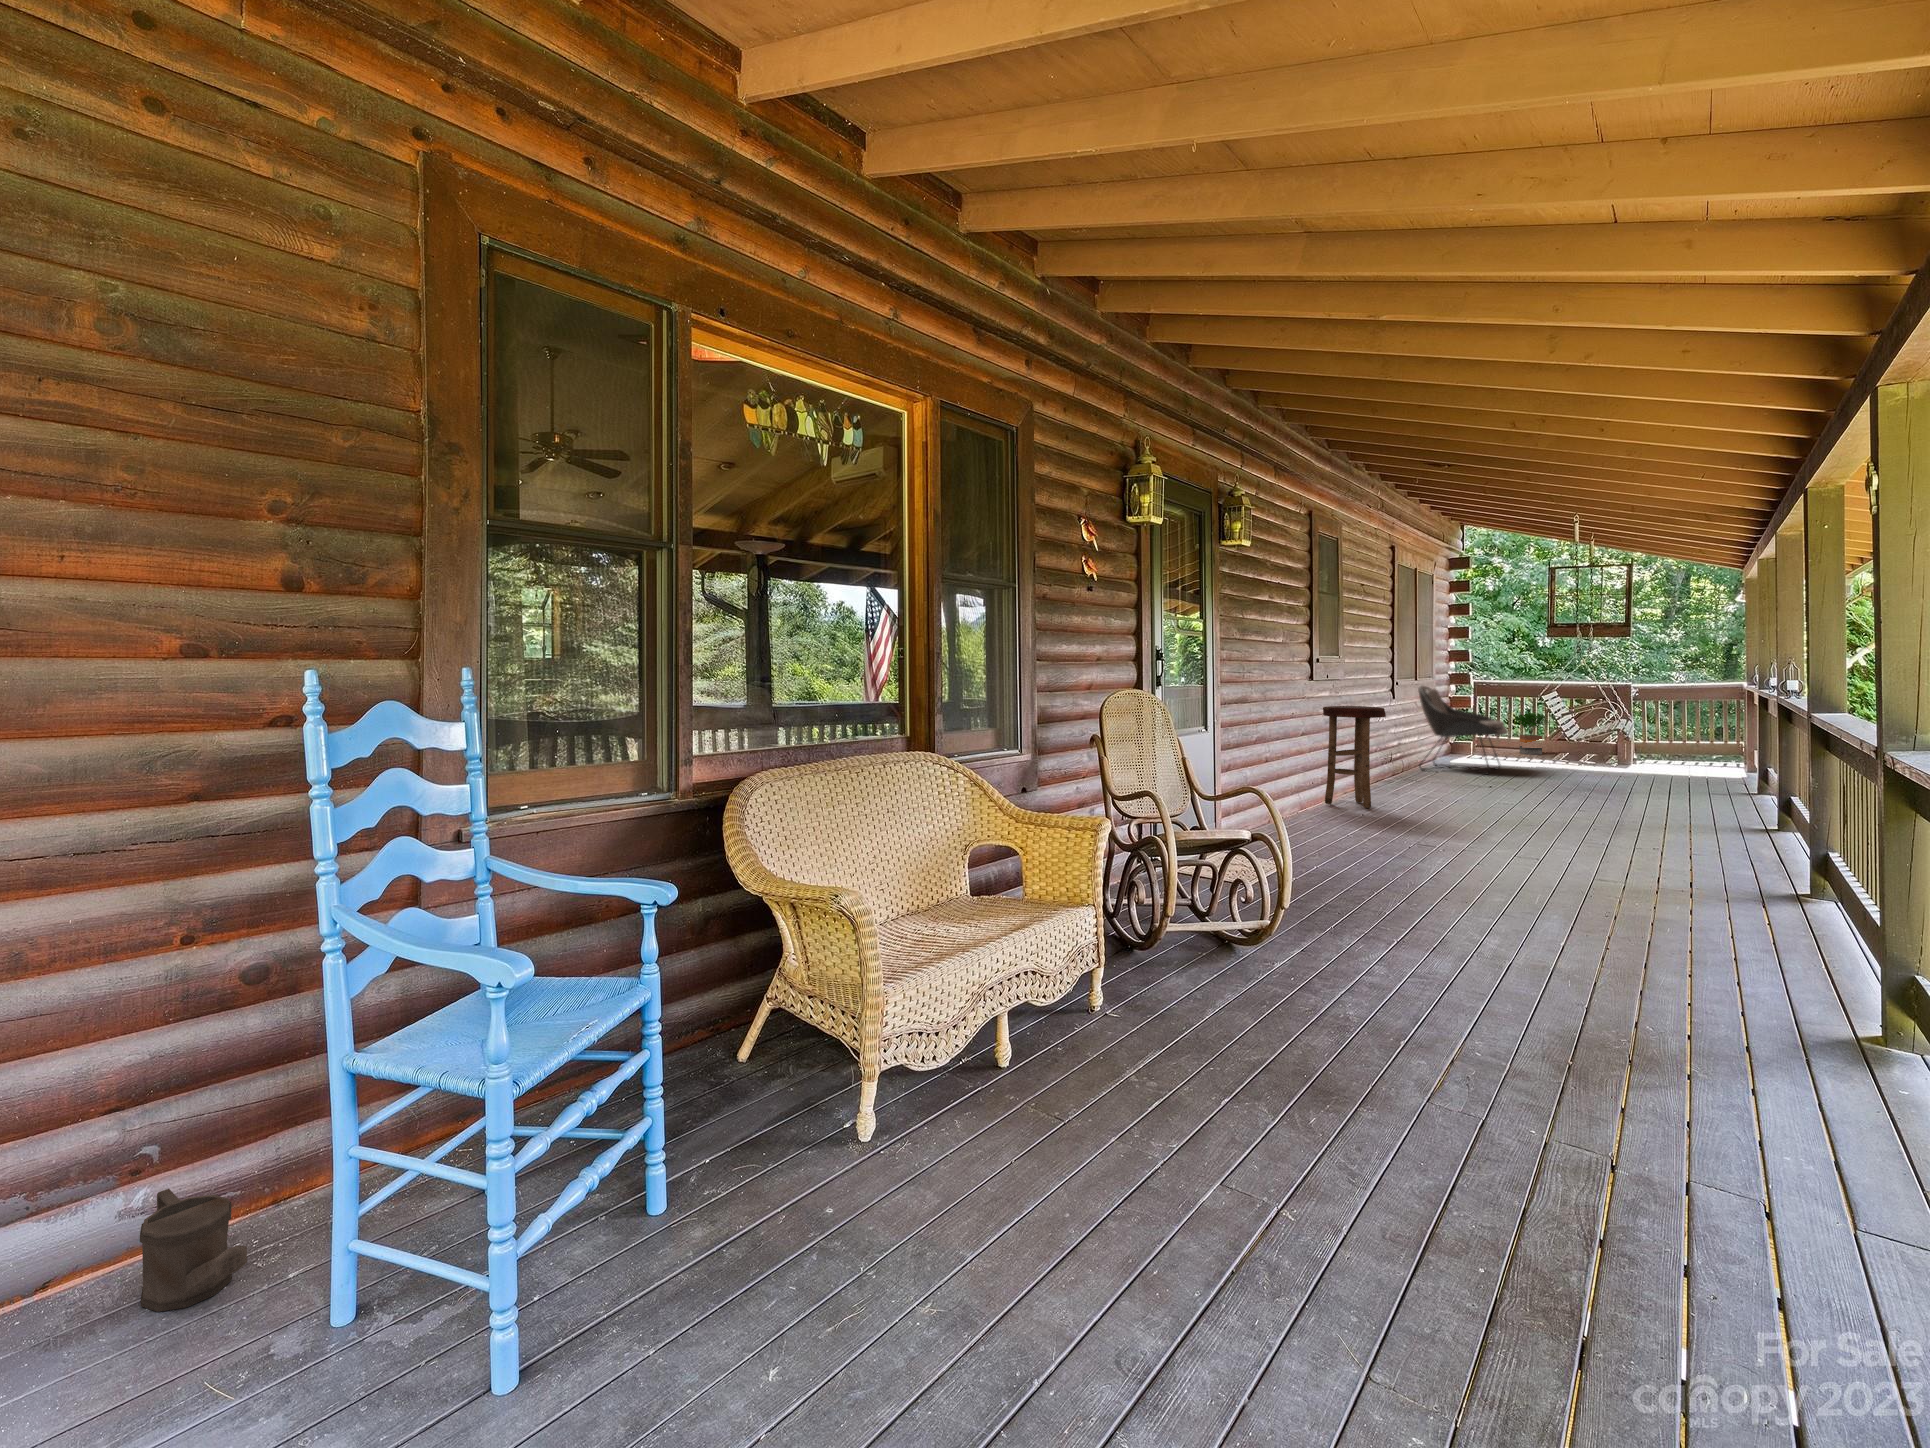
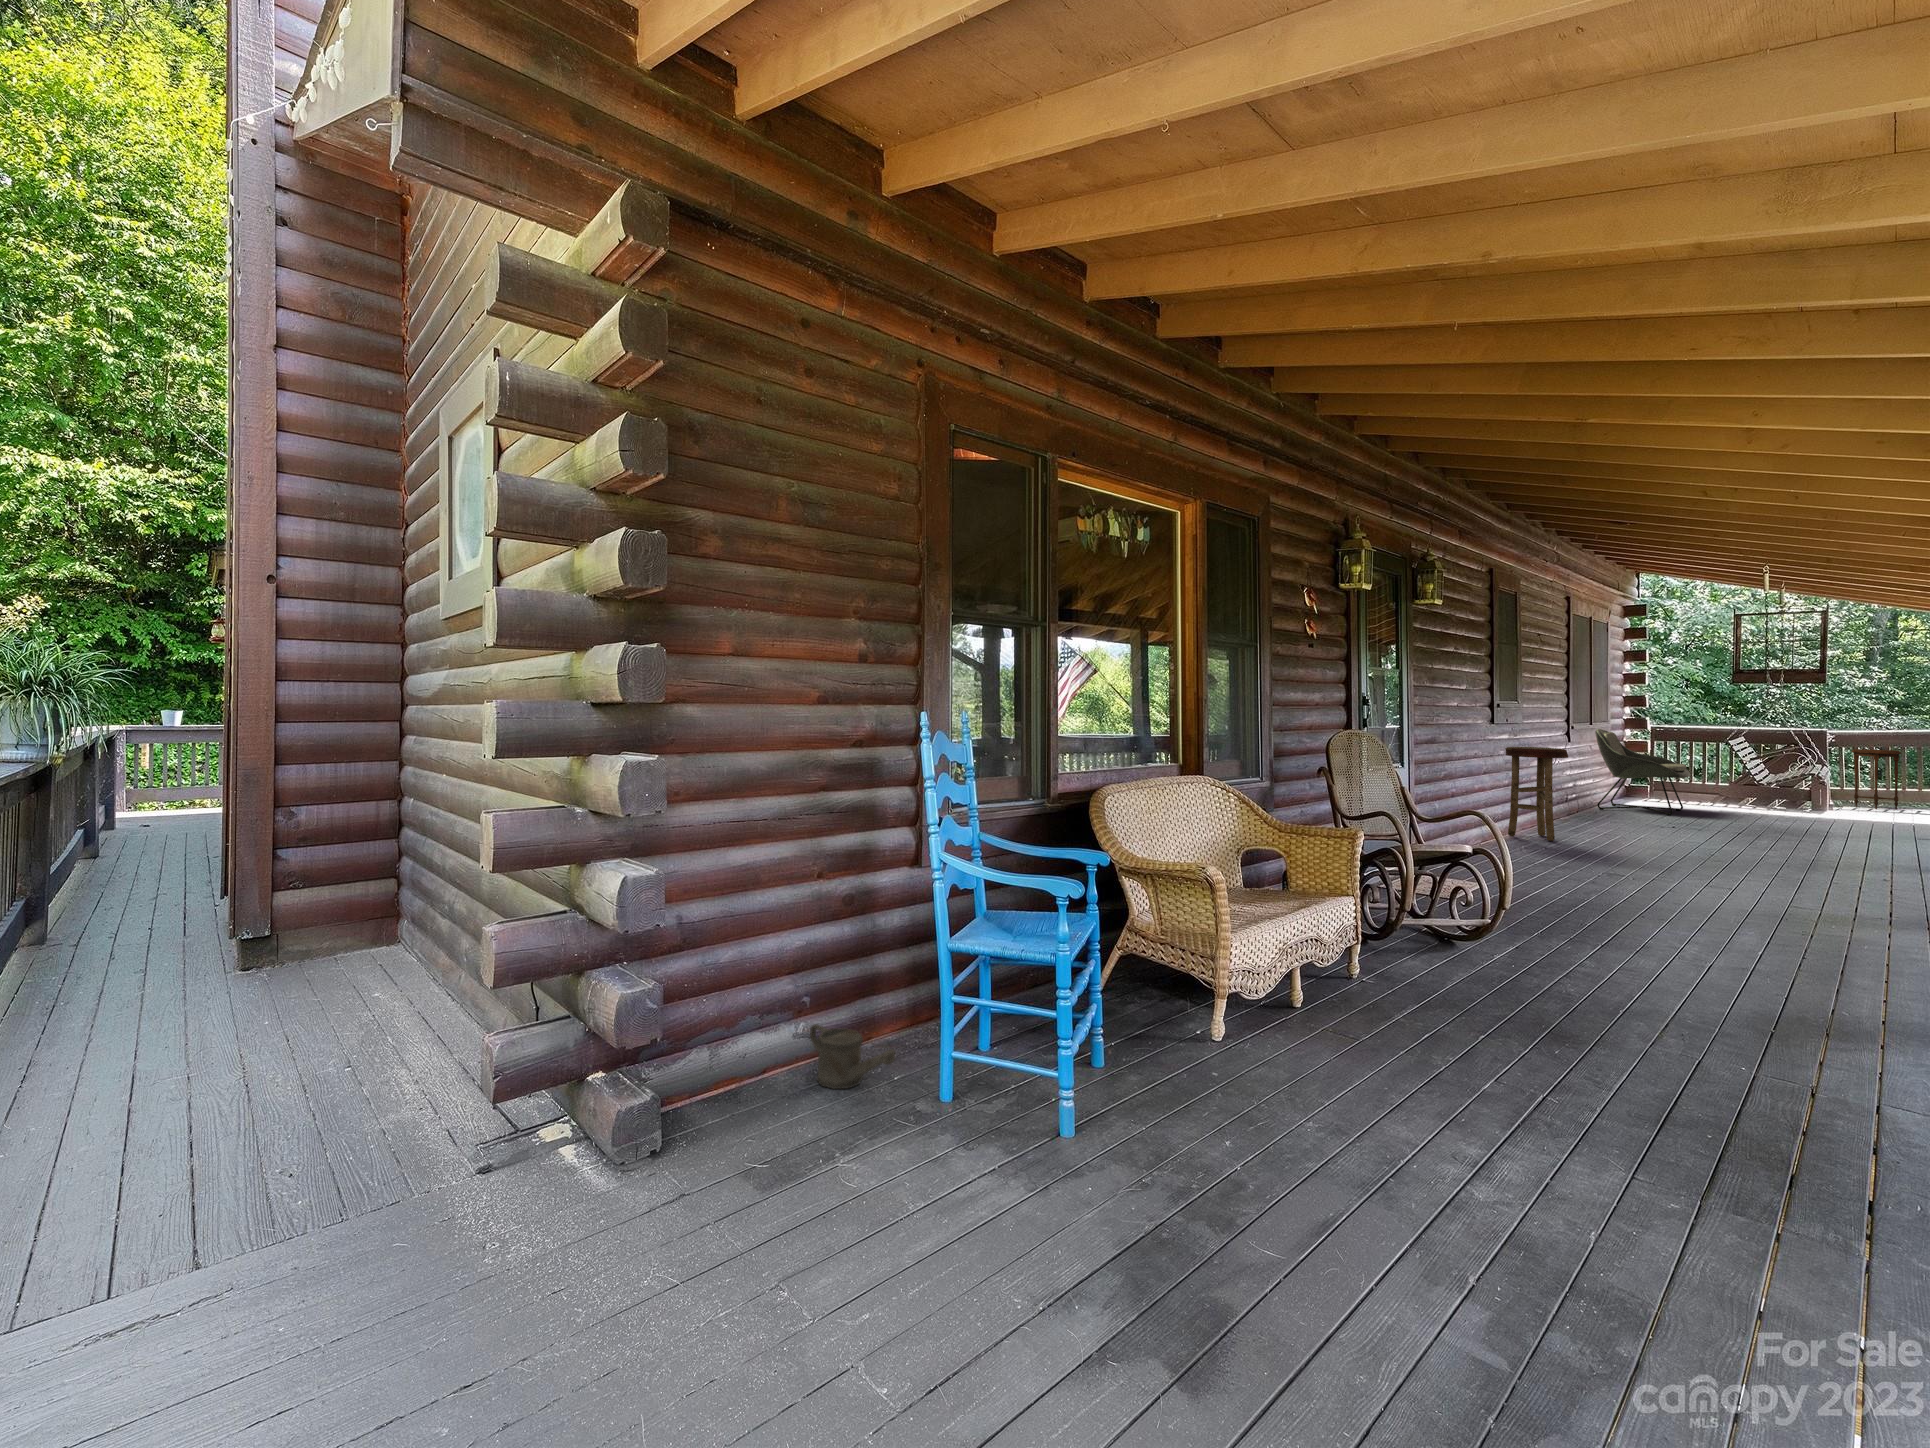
side table: none [1656,702,1700,762] -> present [1852,749,1901,810]
potted tree: present [1516,712,1549,755] -> none [1696,756,1736,798]

